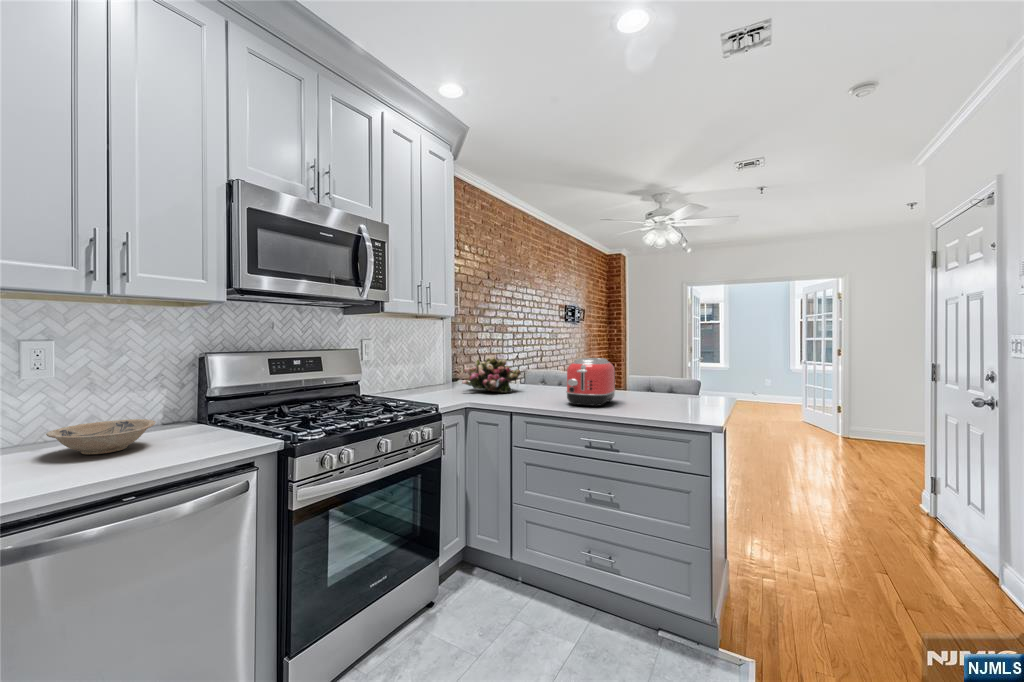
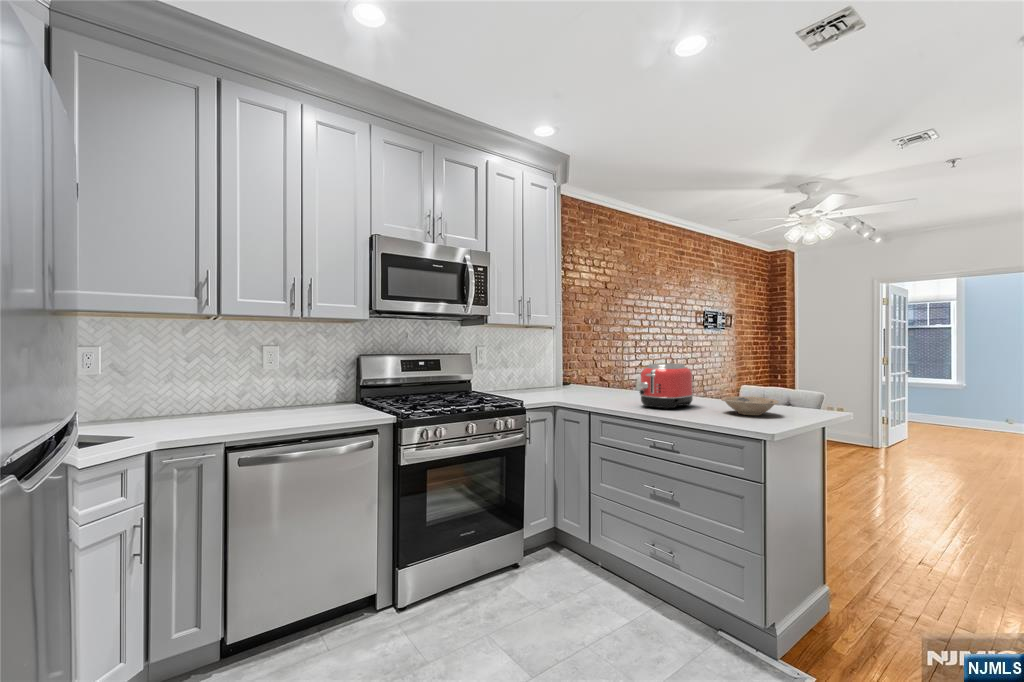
flower arrangement: present [462,356,521,393] -> none [560,362,615,395]
bowl: present [46,419,156,454] -> present [721,396,778,415]

